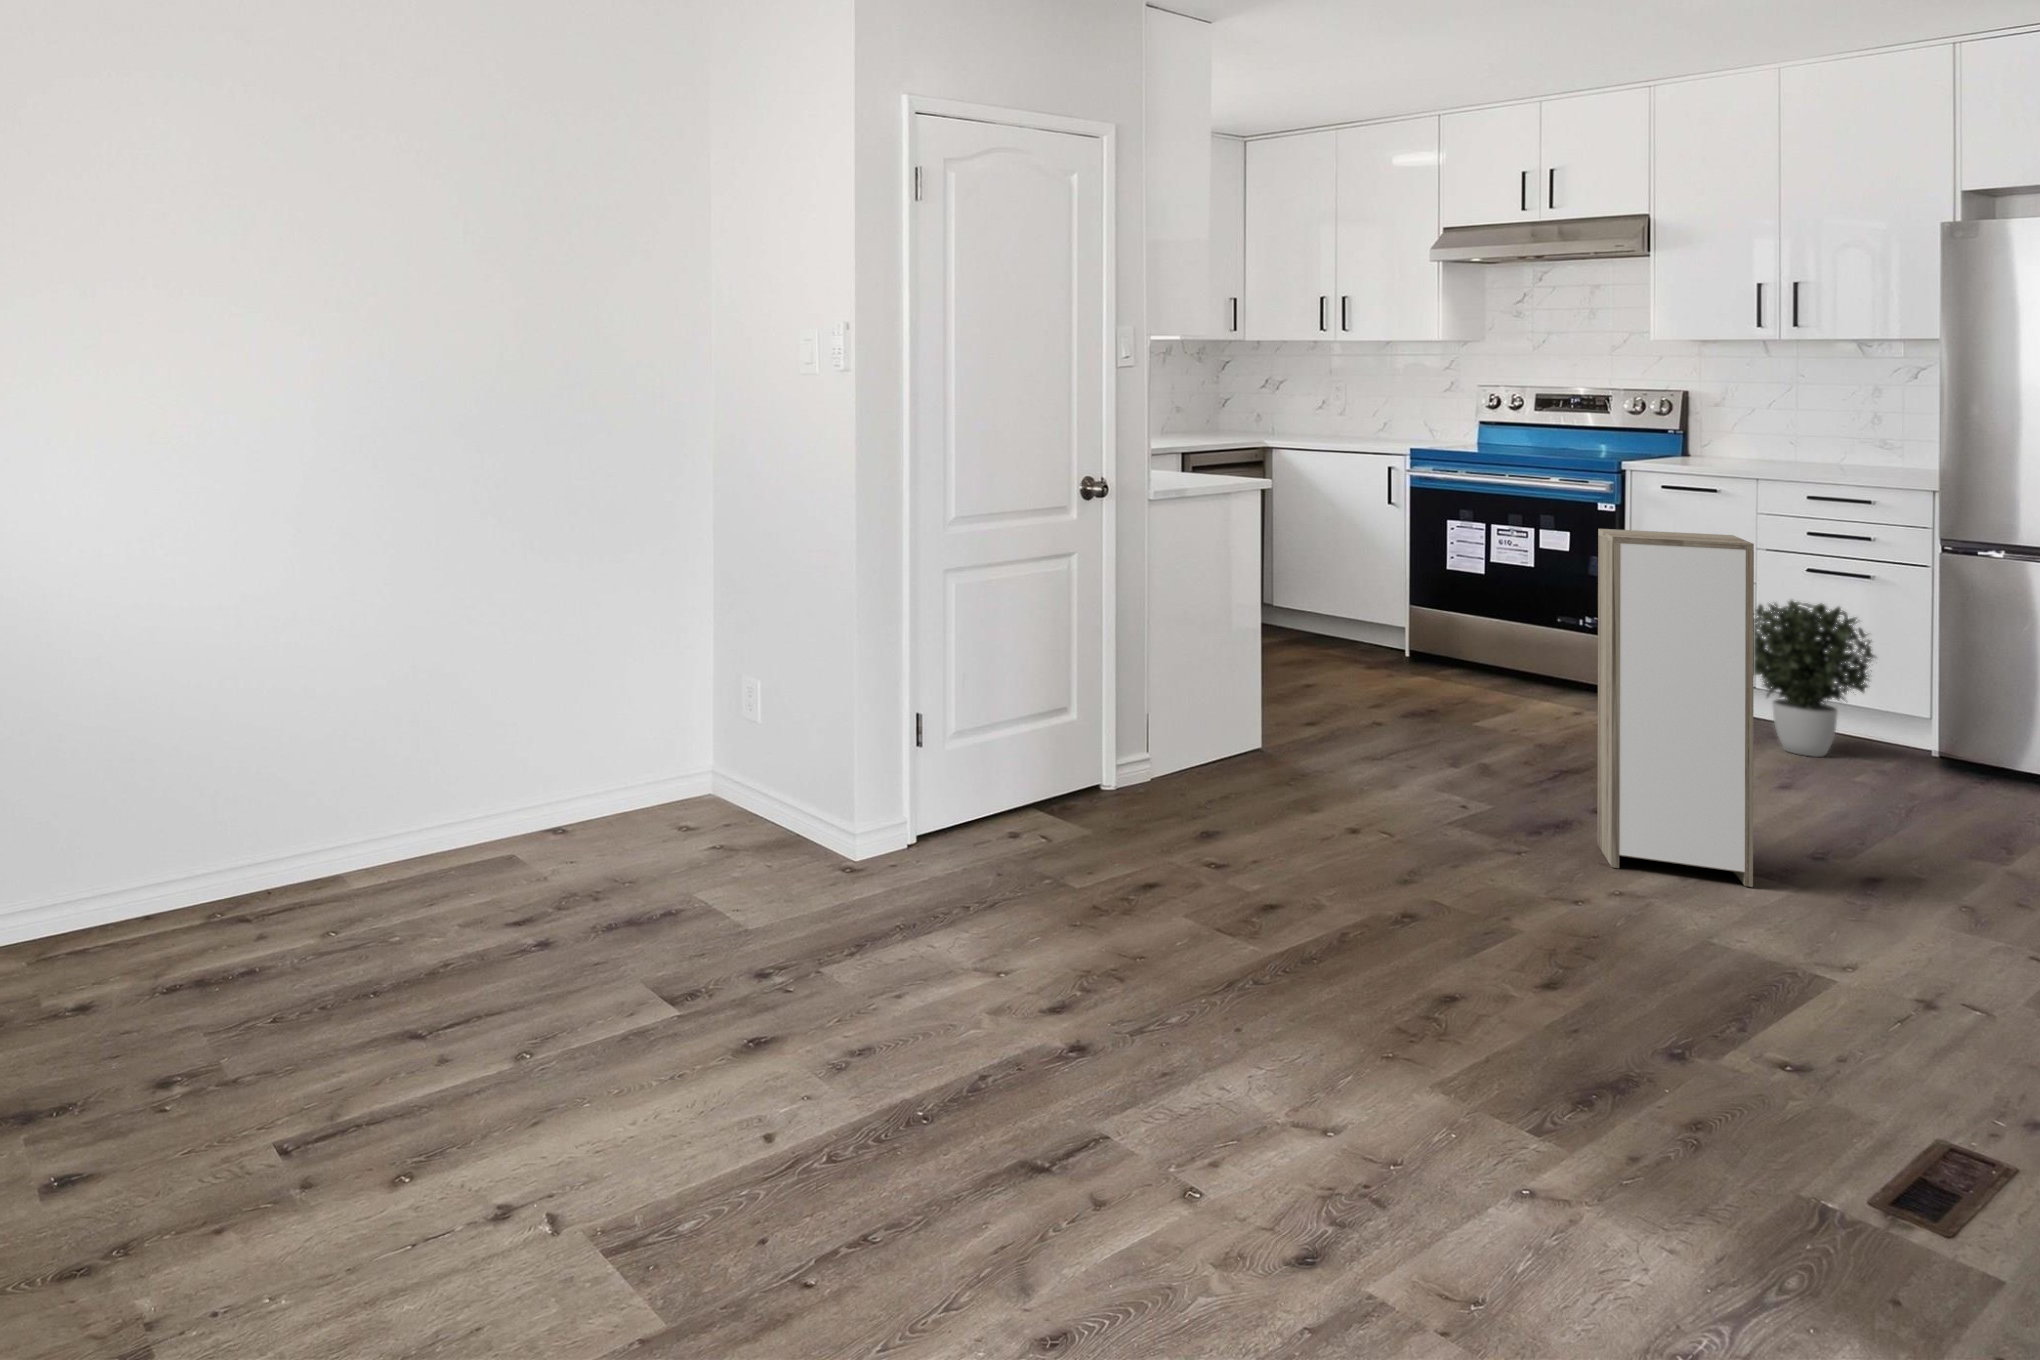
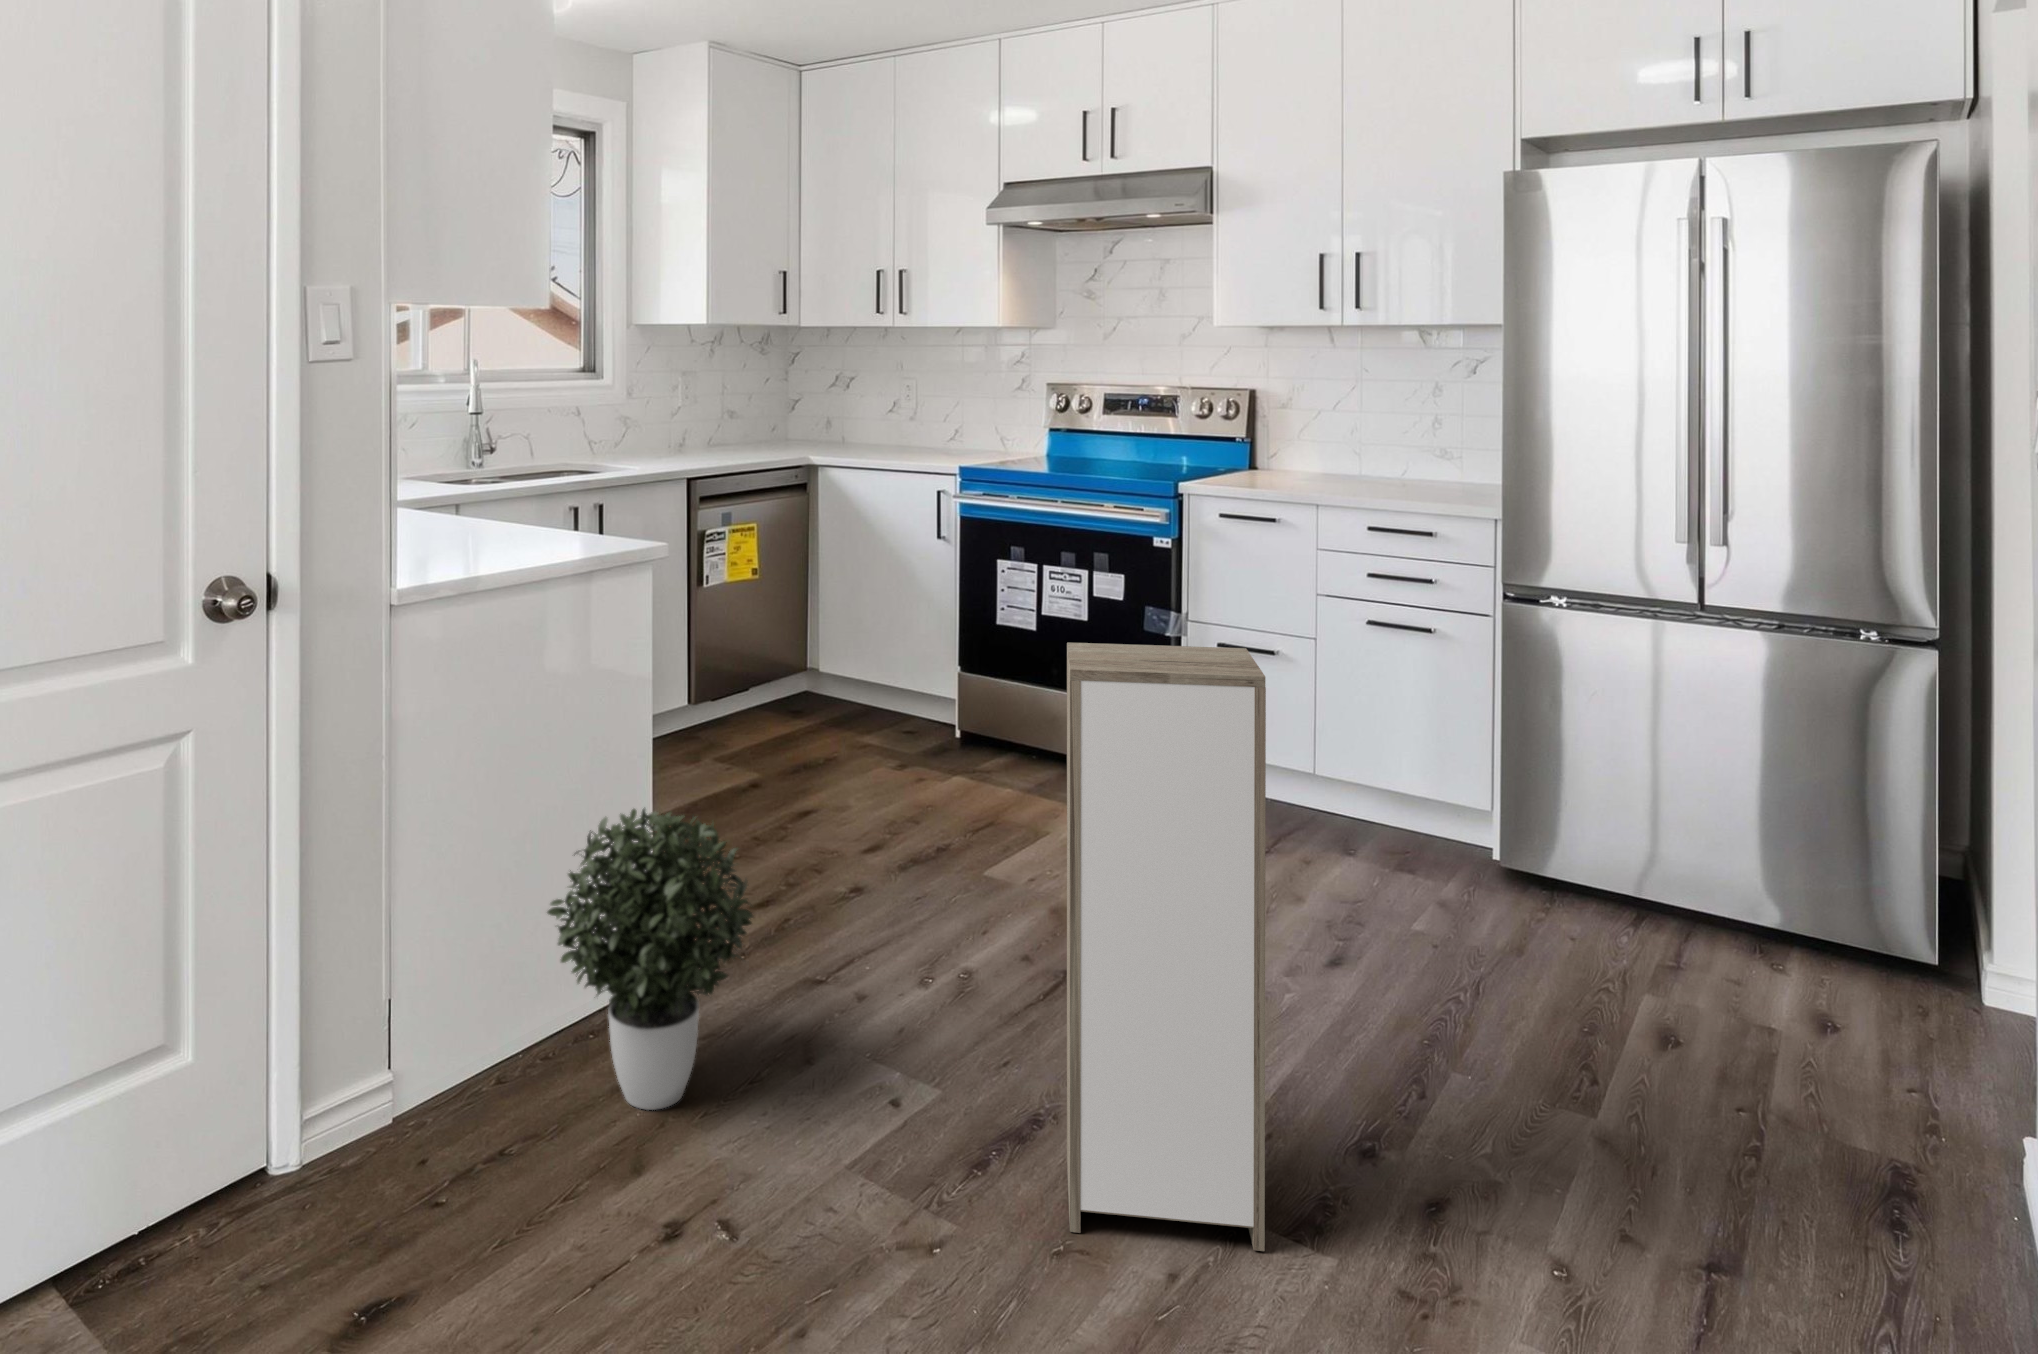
potted plant: present [1753,600,1875,757] -> present [547,809,753,1110]

